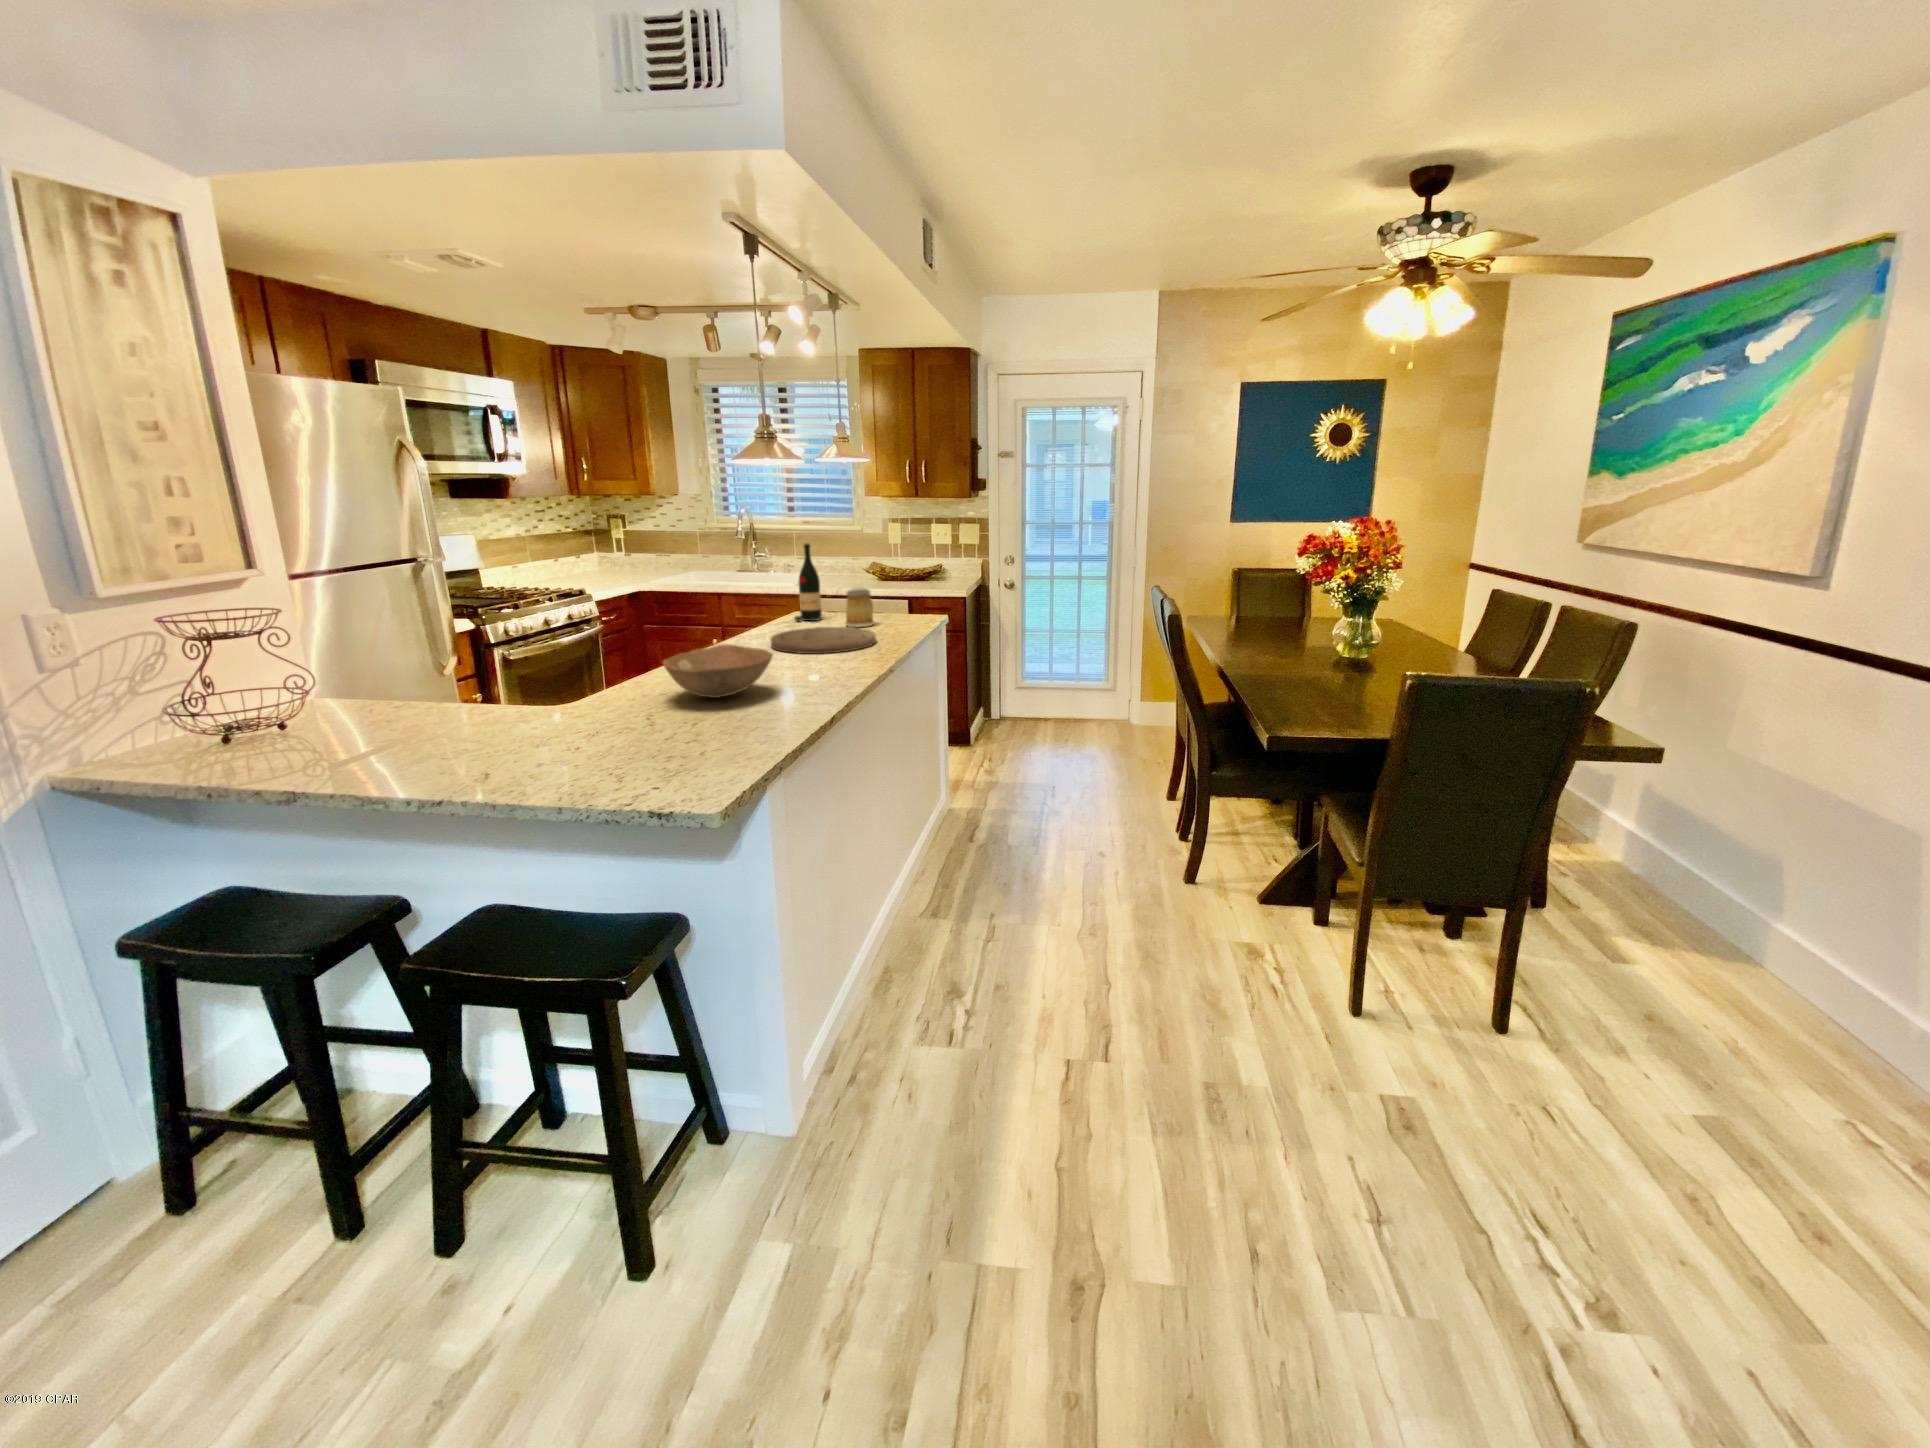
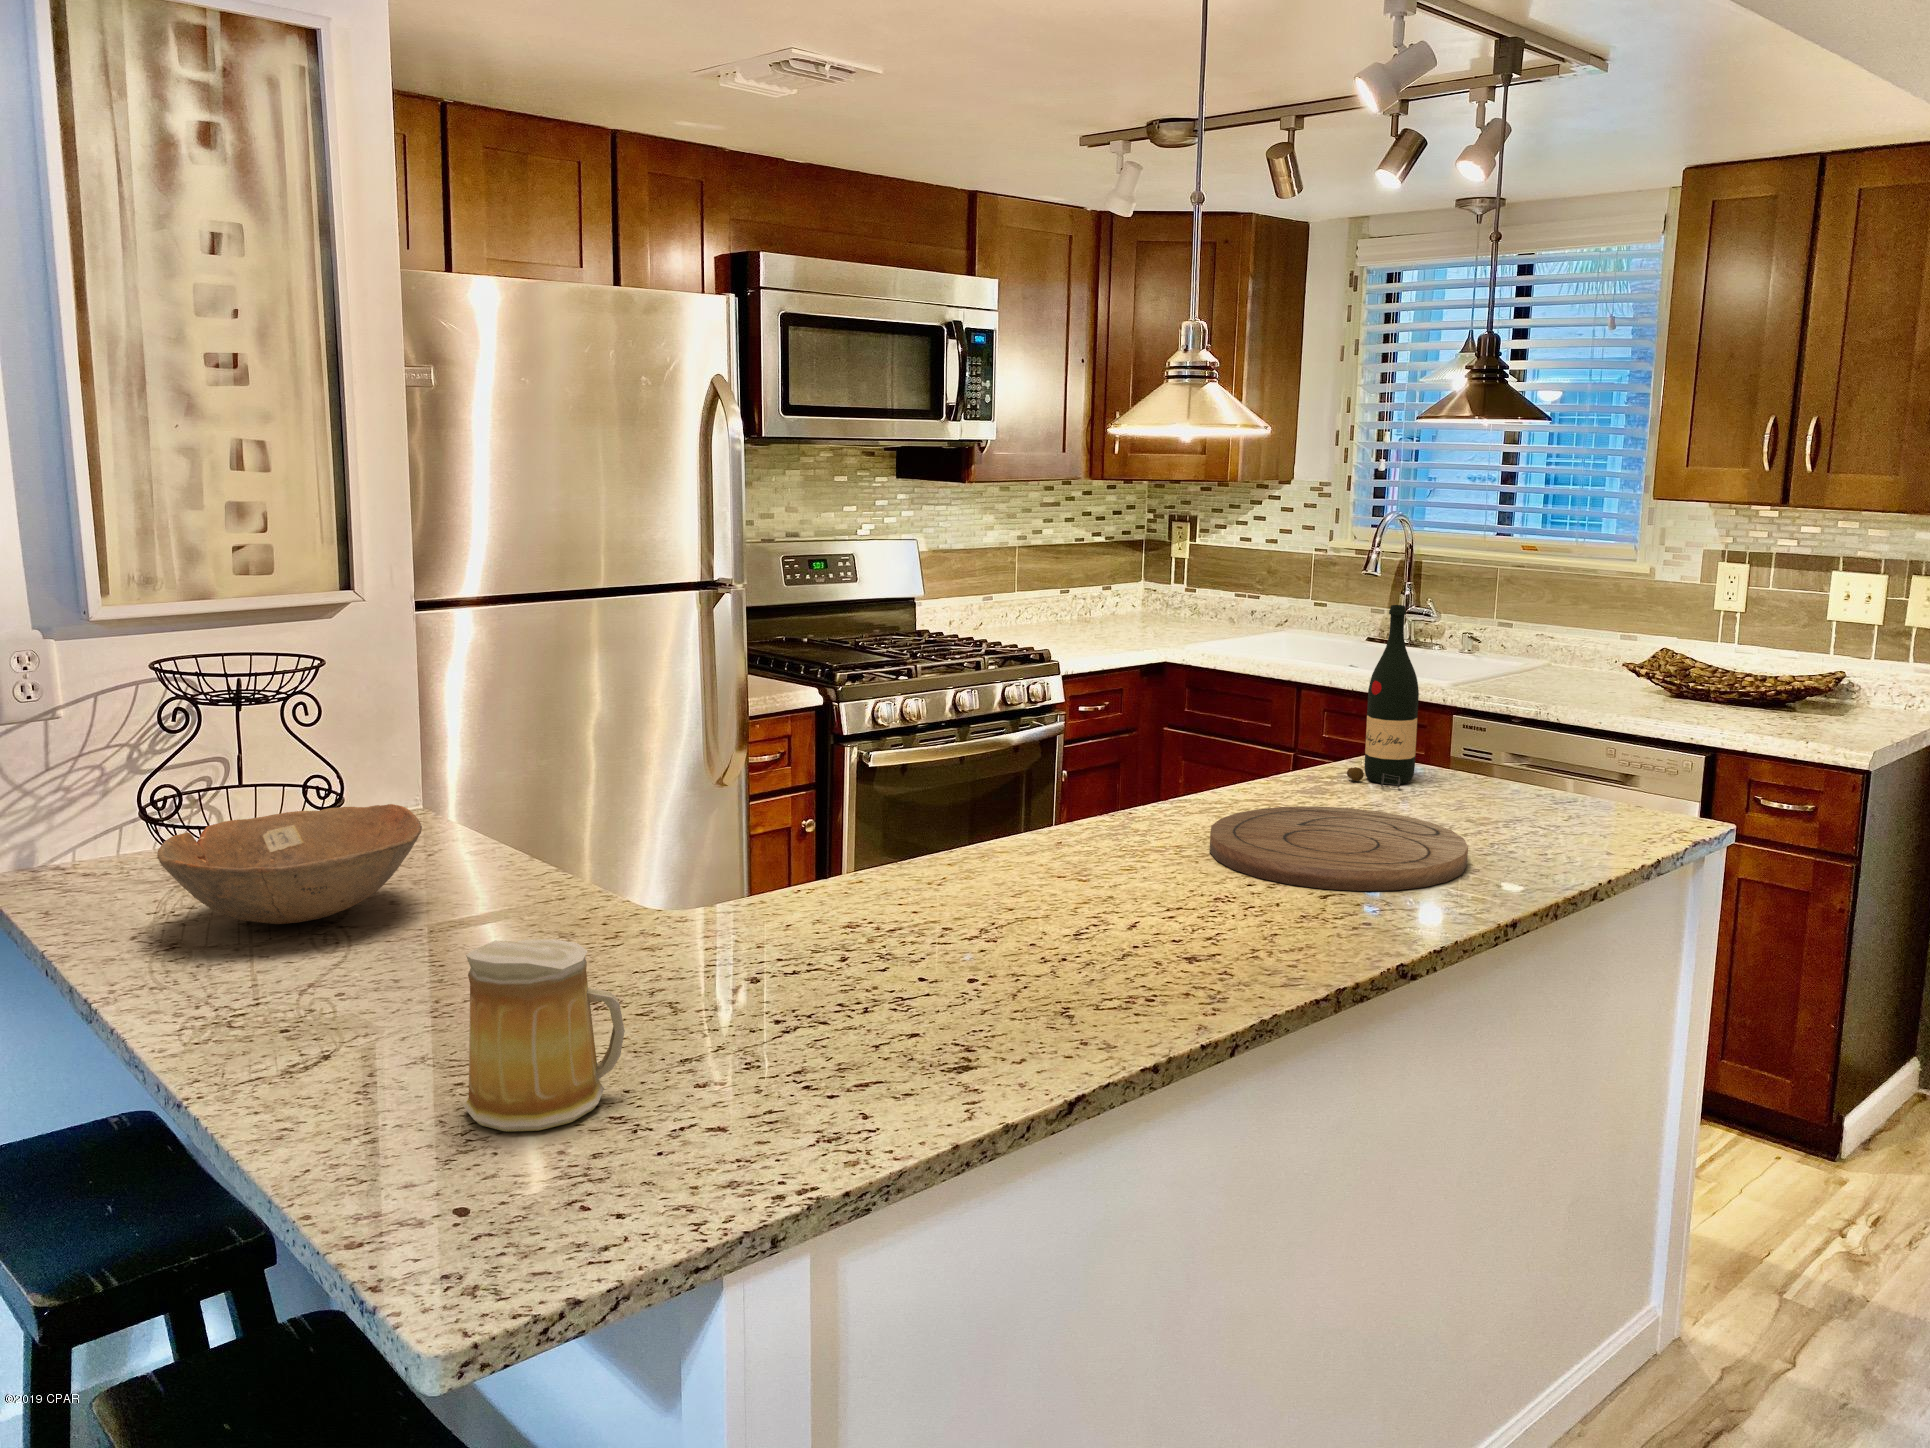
mug: present [846,587,874,627] -> present [464,939,625,1131]
bowl: present [663,644,773,698] -> present [157,804,422,924]

